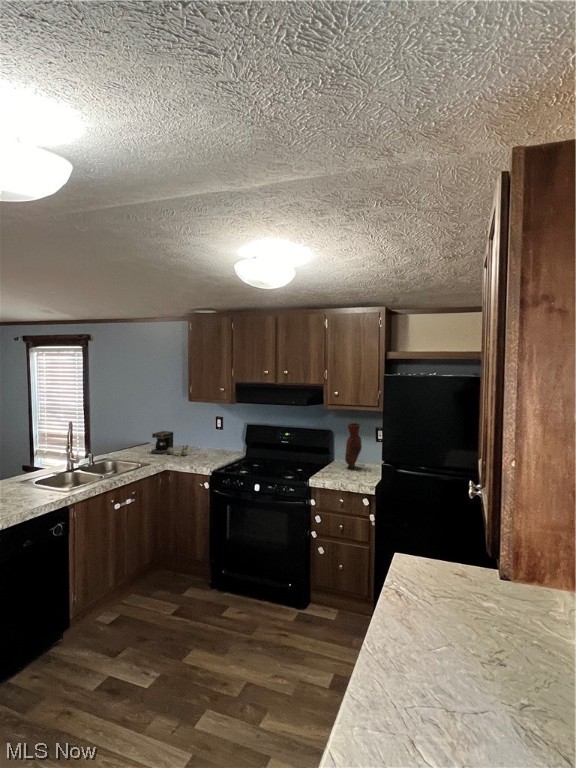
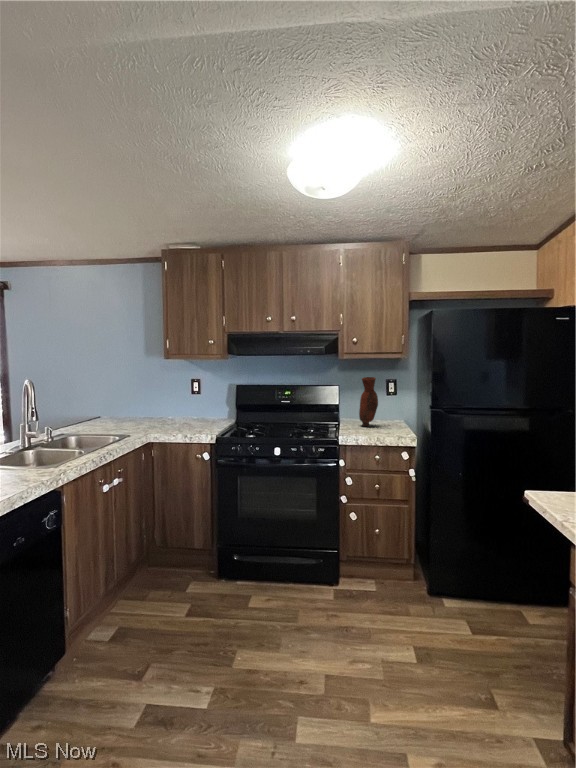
coffee maker: present [152,431,188,456] -> none [118,399,168,427]

